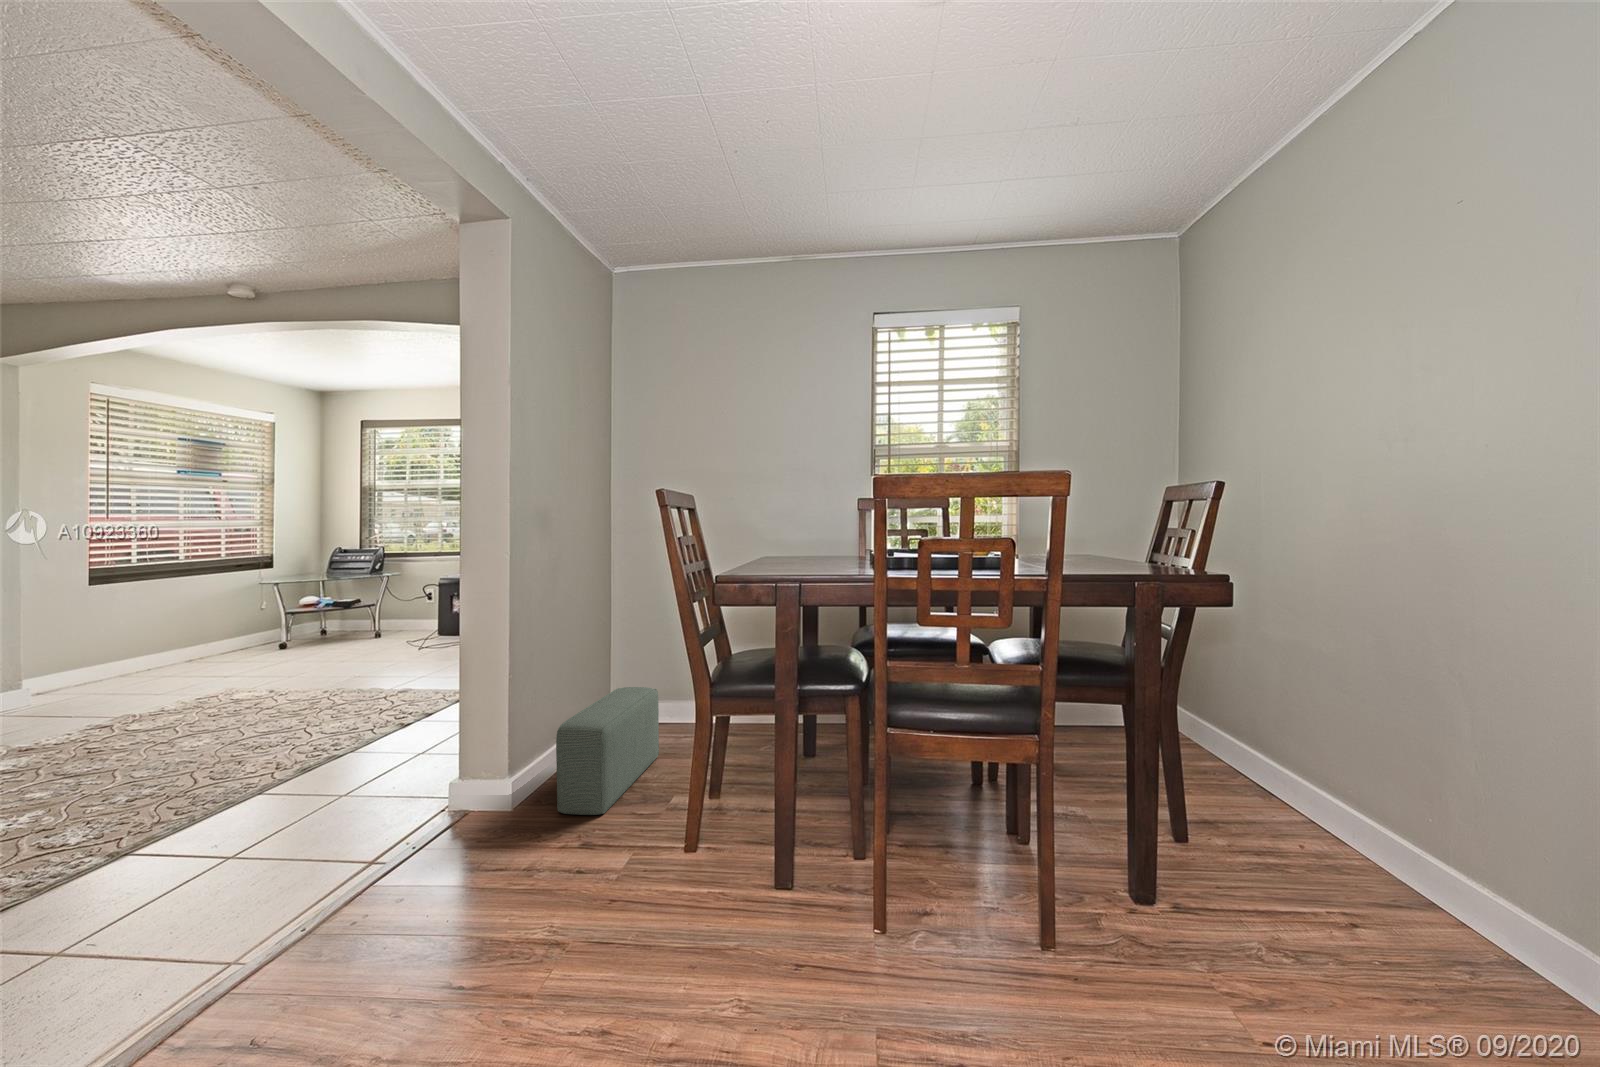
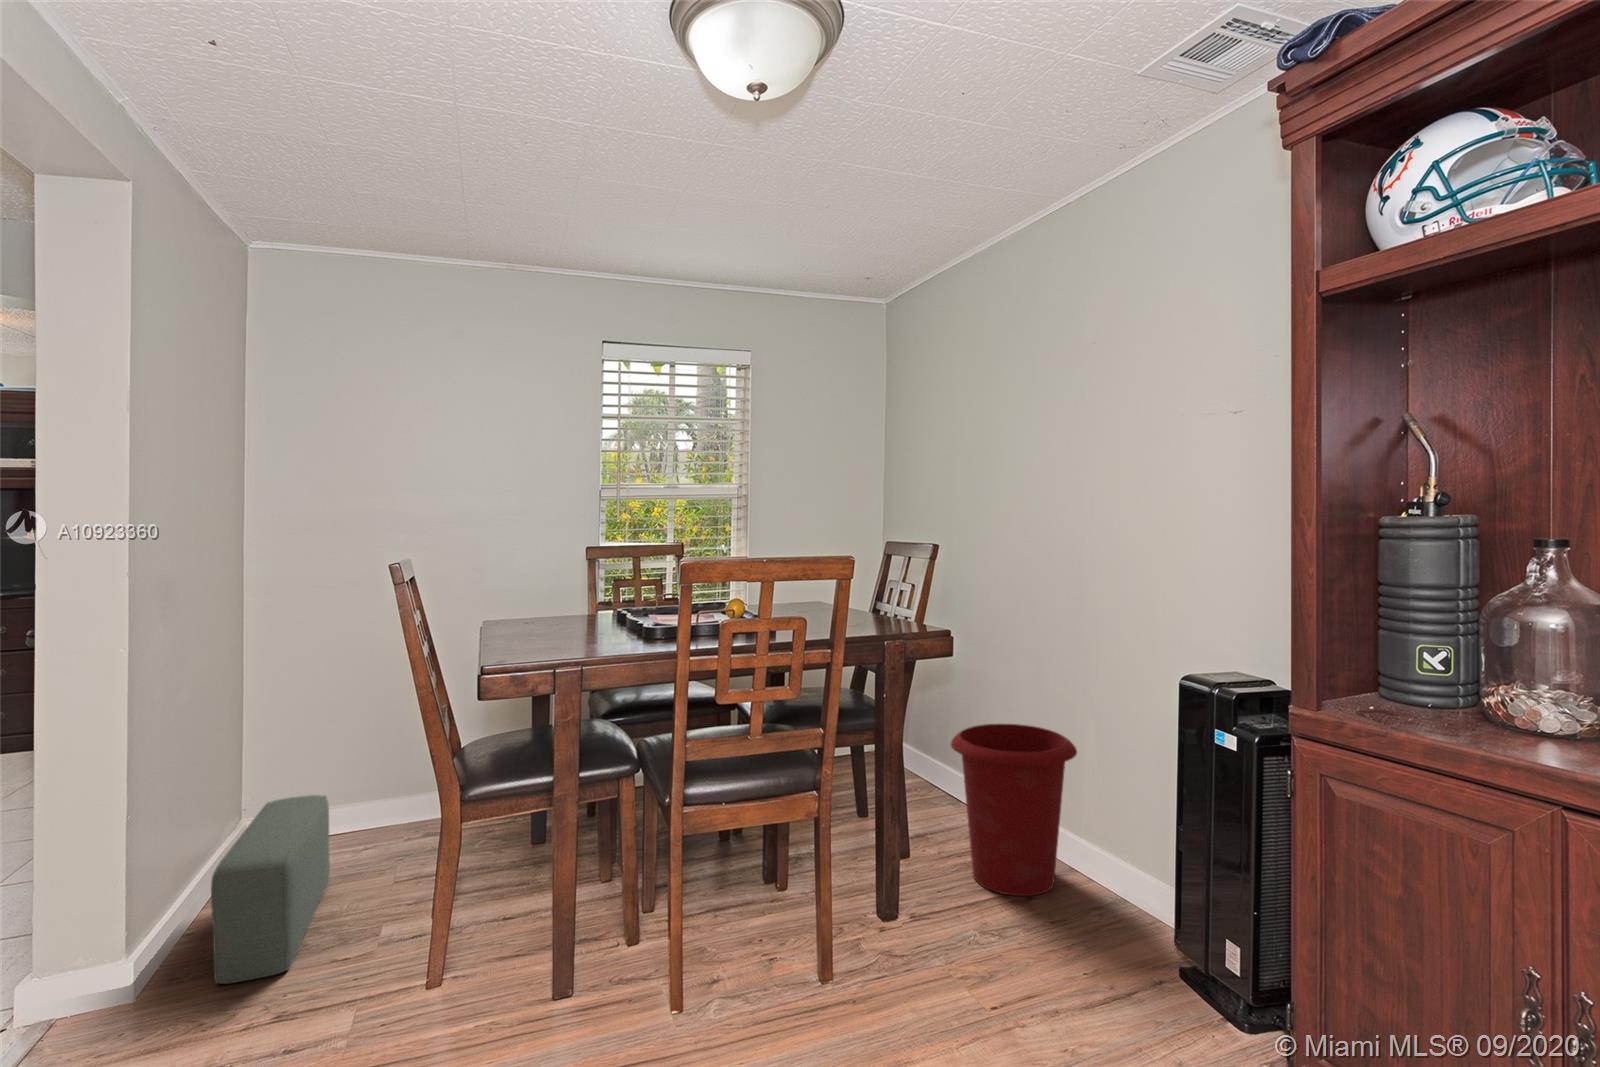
waste bin: none [1239,698,1438,922] -> present [951,724,1077,896]

